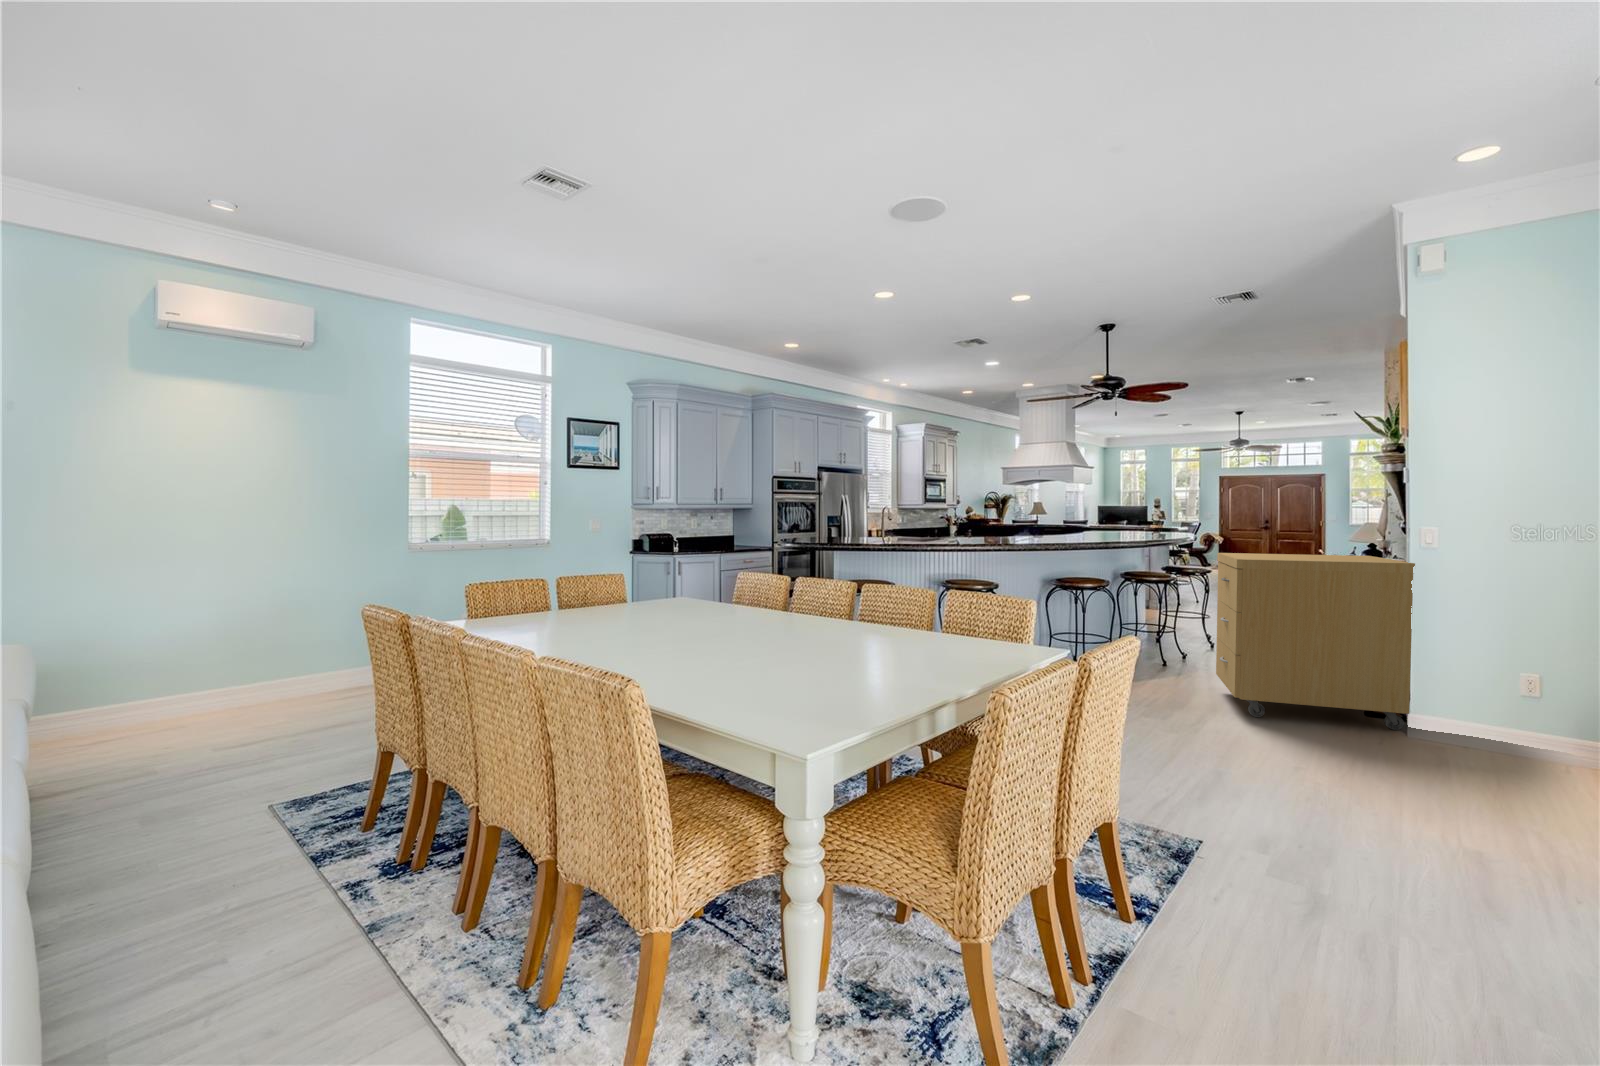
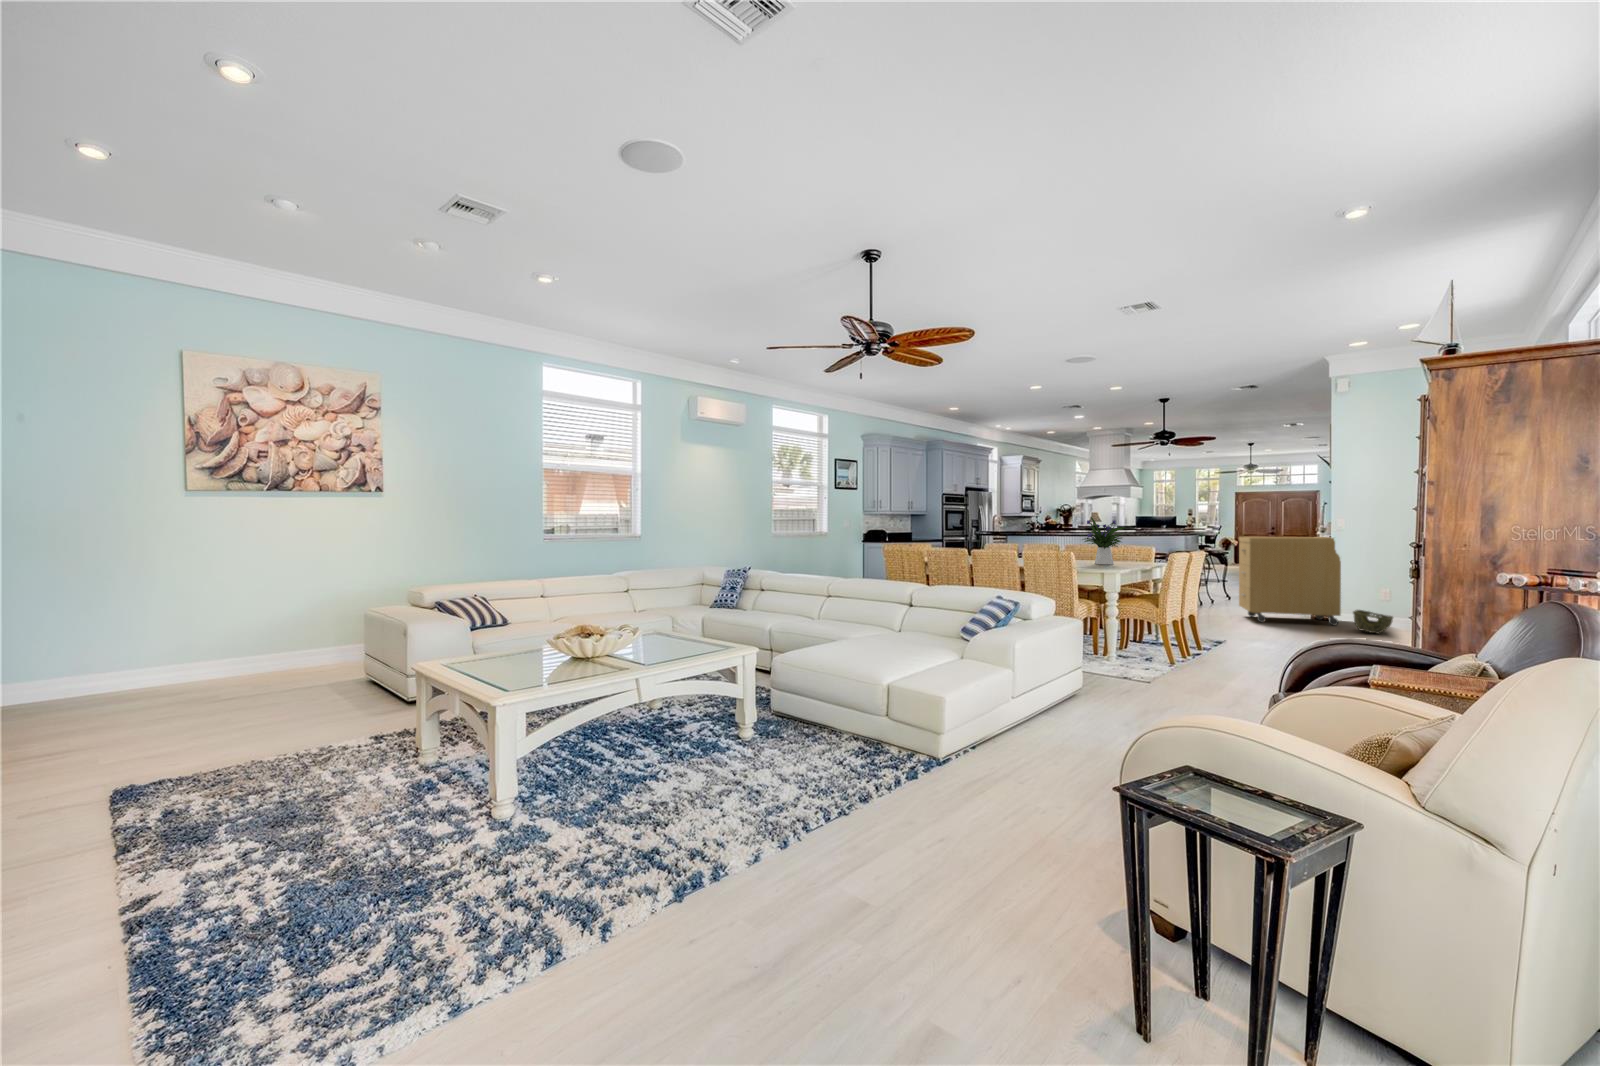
flower arrangement: none [827,531,938,651] -> present [1084,517,1125,564]
woven basket: none [1444,707,1530,771] -> present [1353,610,1393,634]

